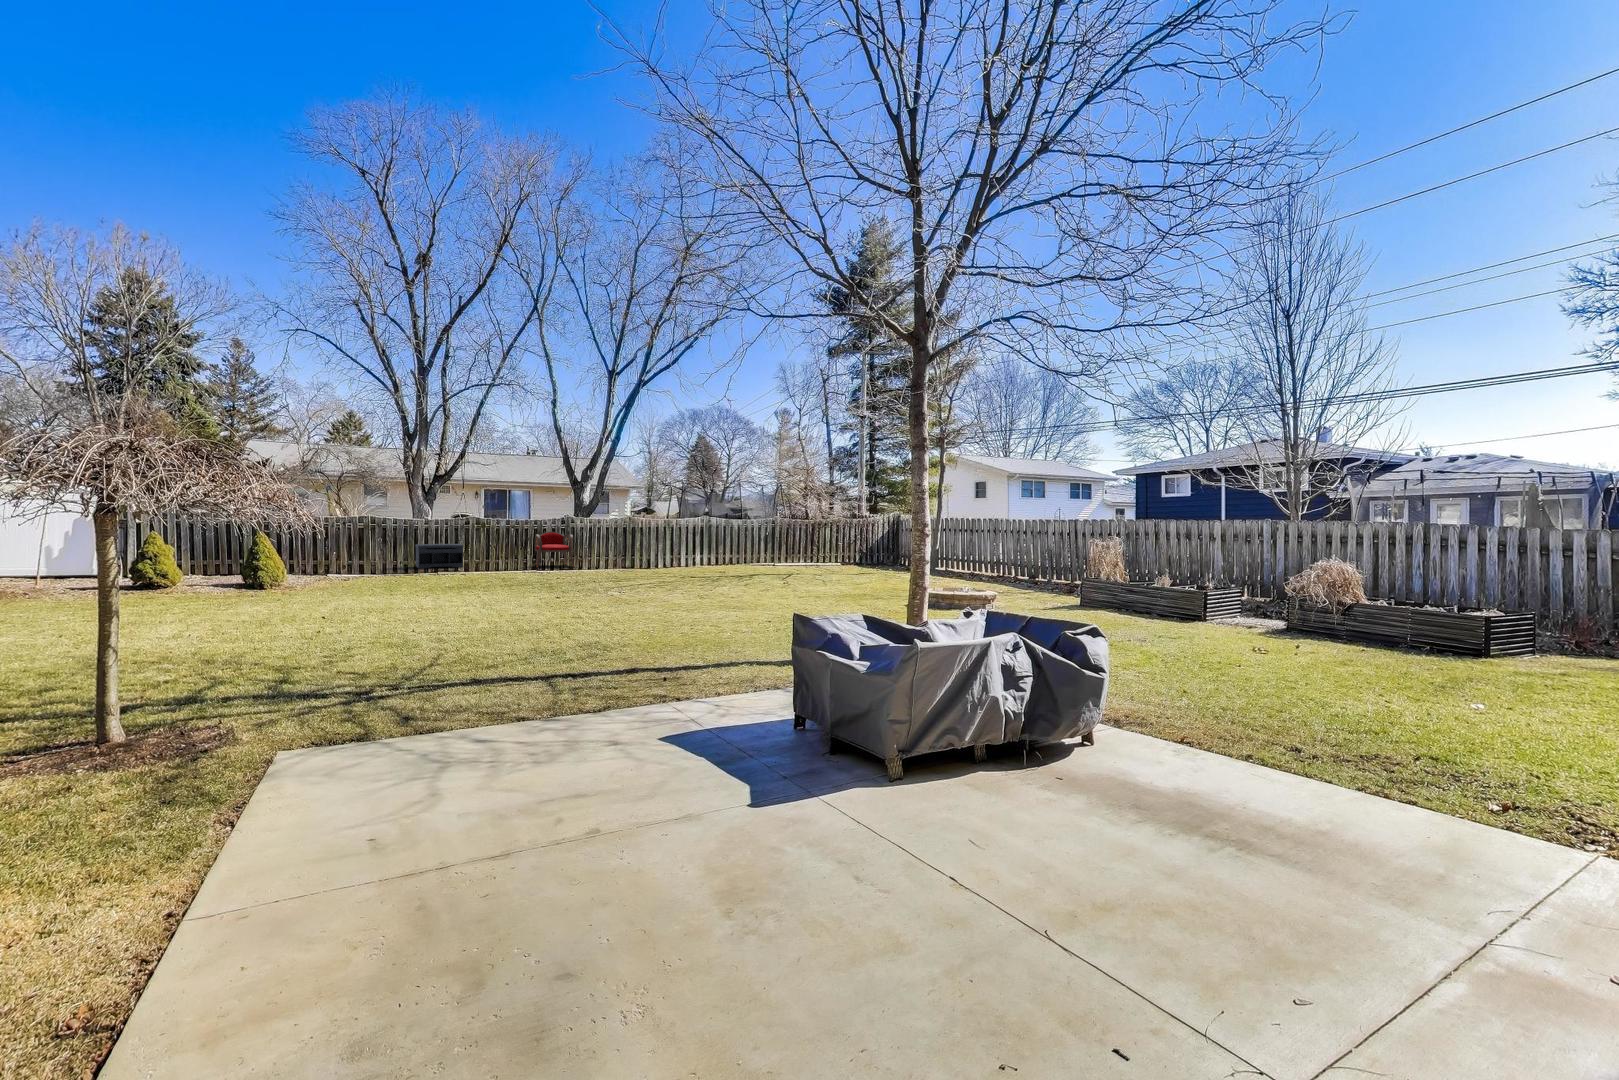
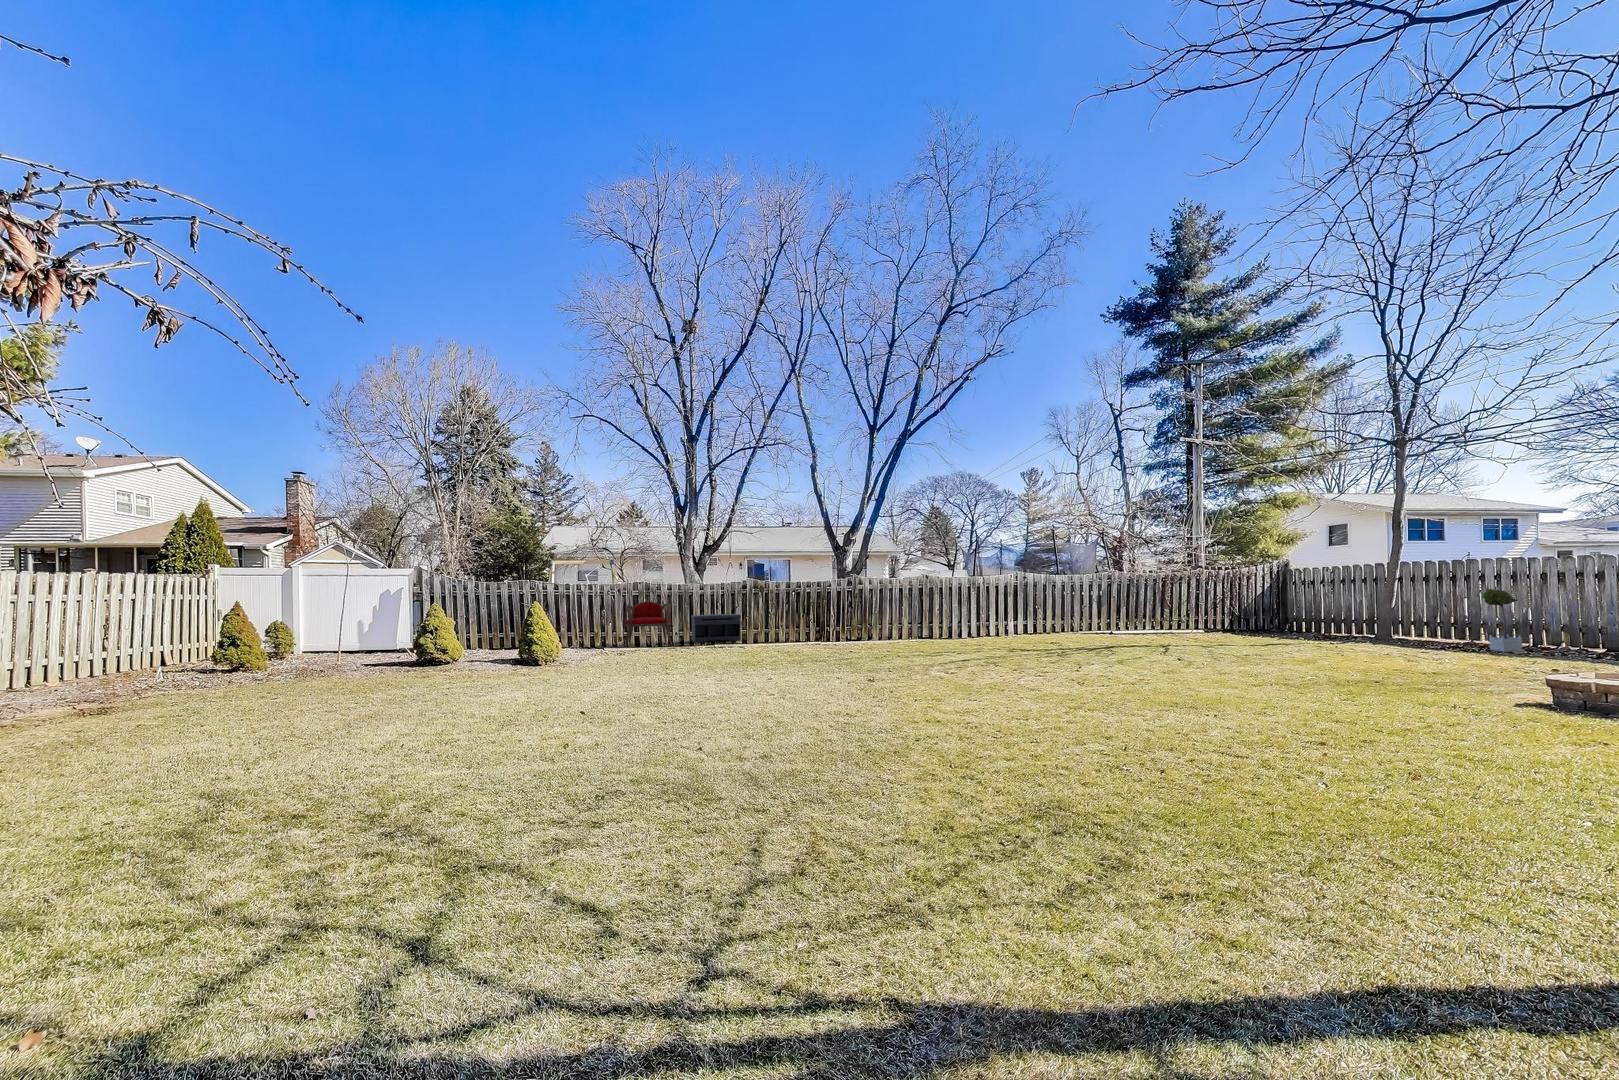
armchair: present [535,532,574,567] -> present [625,602,672,647]
potted tree: none [975,545,991,585] -> present [1482,588,1523,652]

